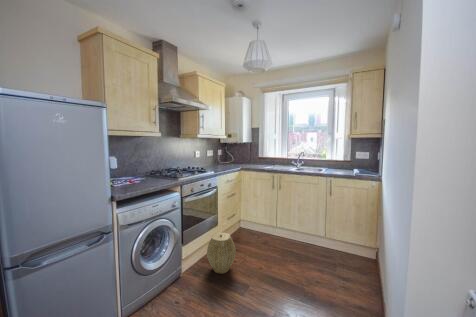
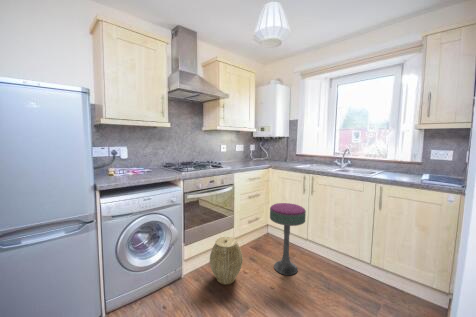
bar stool: none [252,198,280,257] -> present [270,203,306,275]

